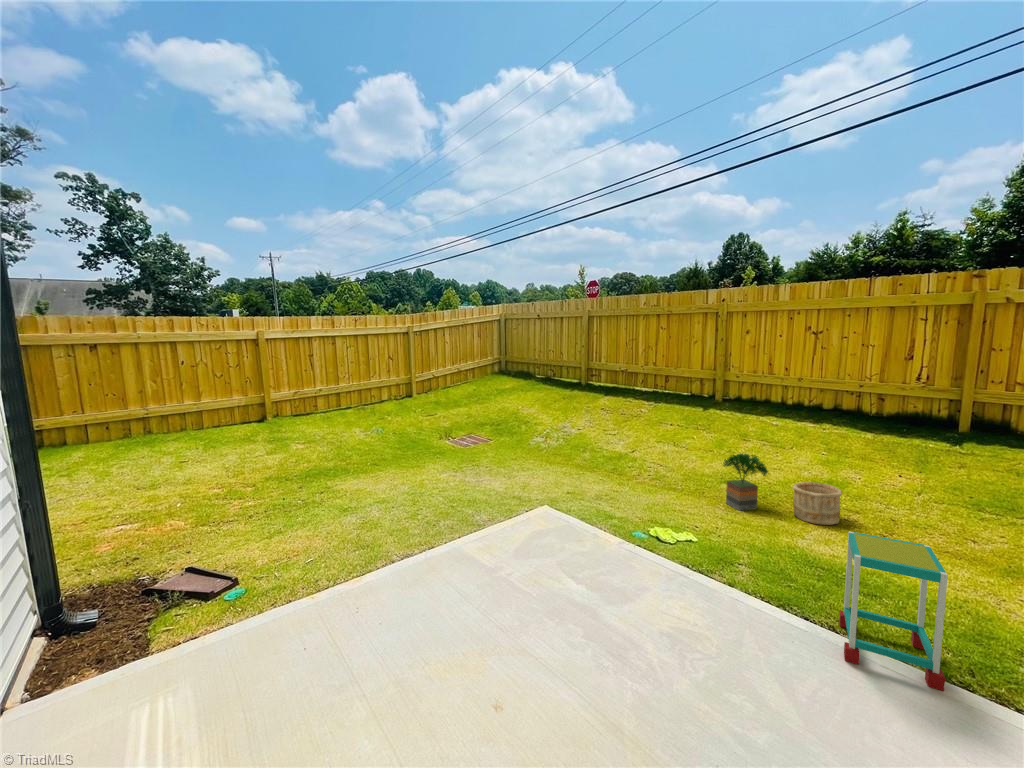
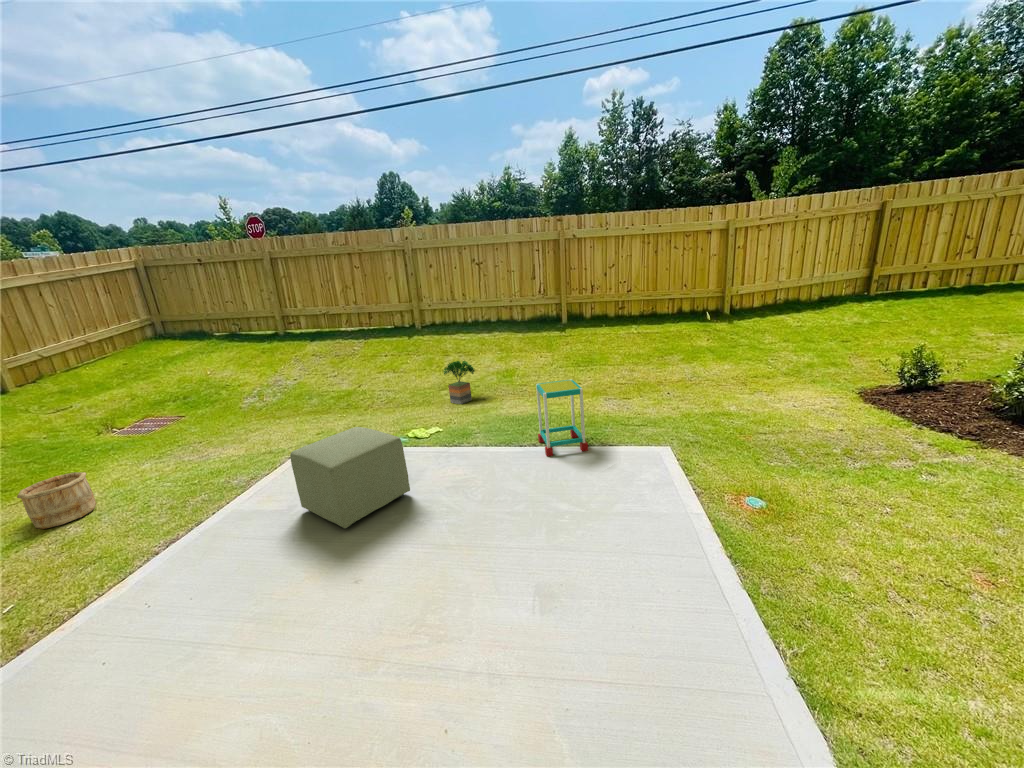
wooden bucket: present [793,482,842,525] -> present [17,472,96,529]
ottoman: none [500,510,611,631] -> present [290,427,410,528]

